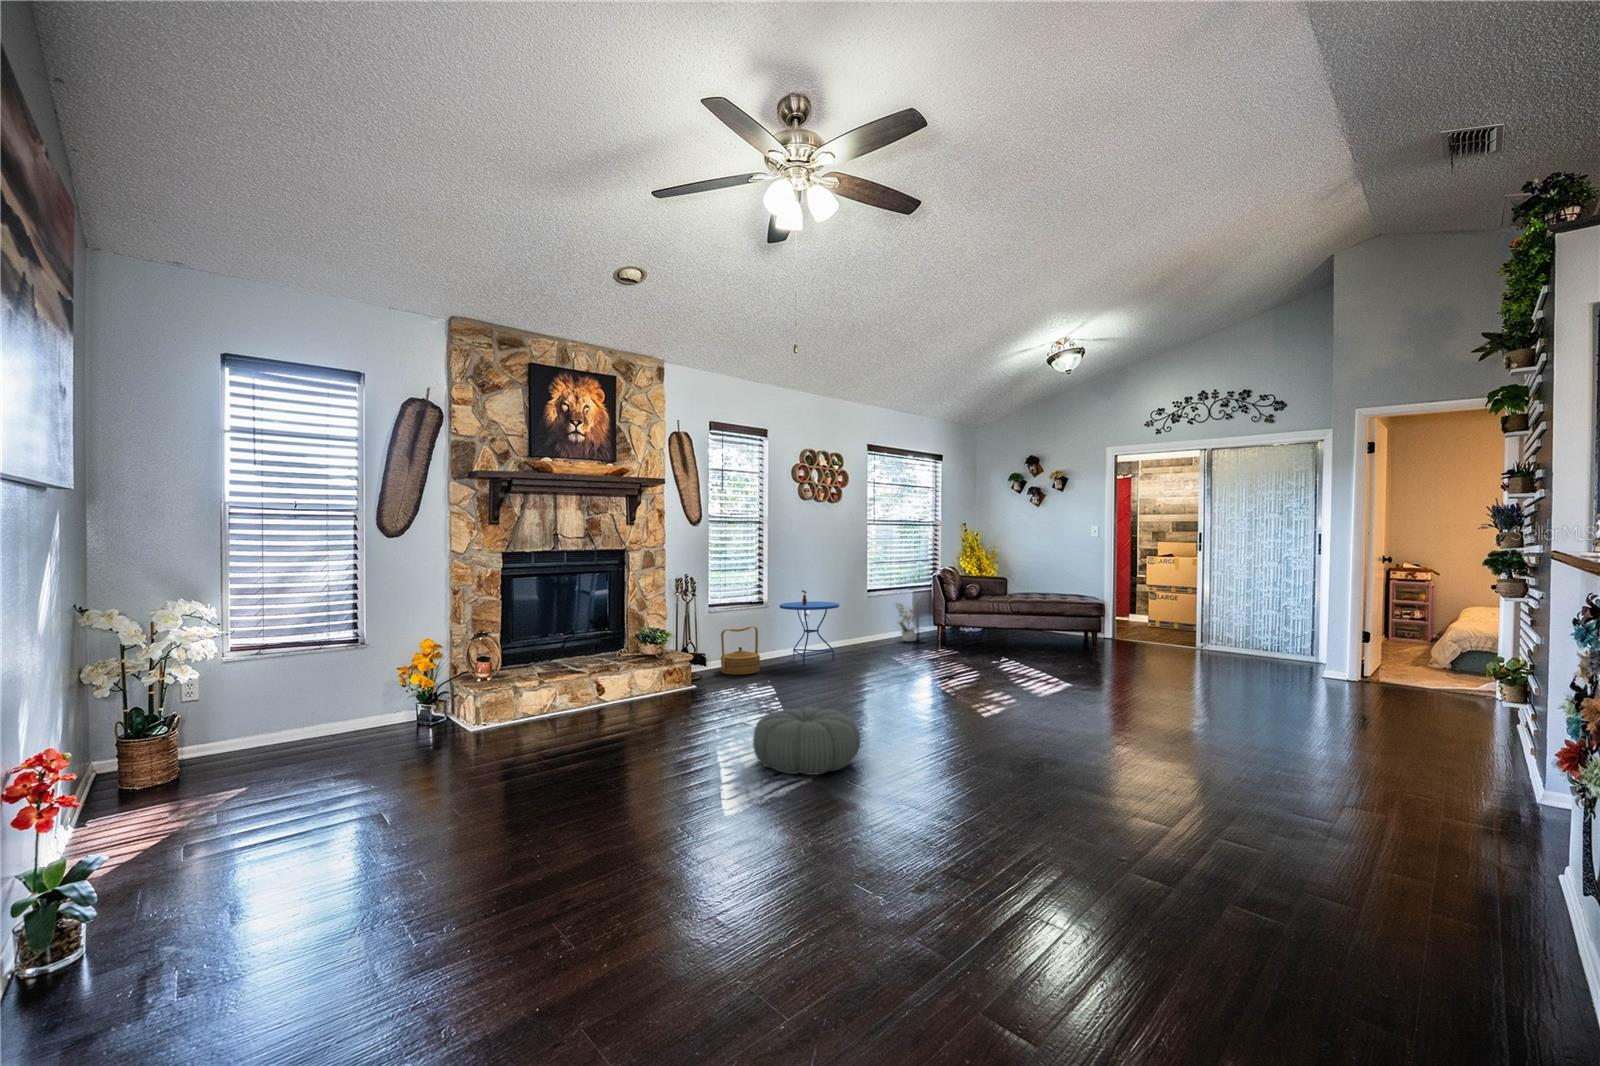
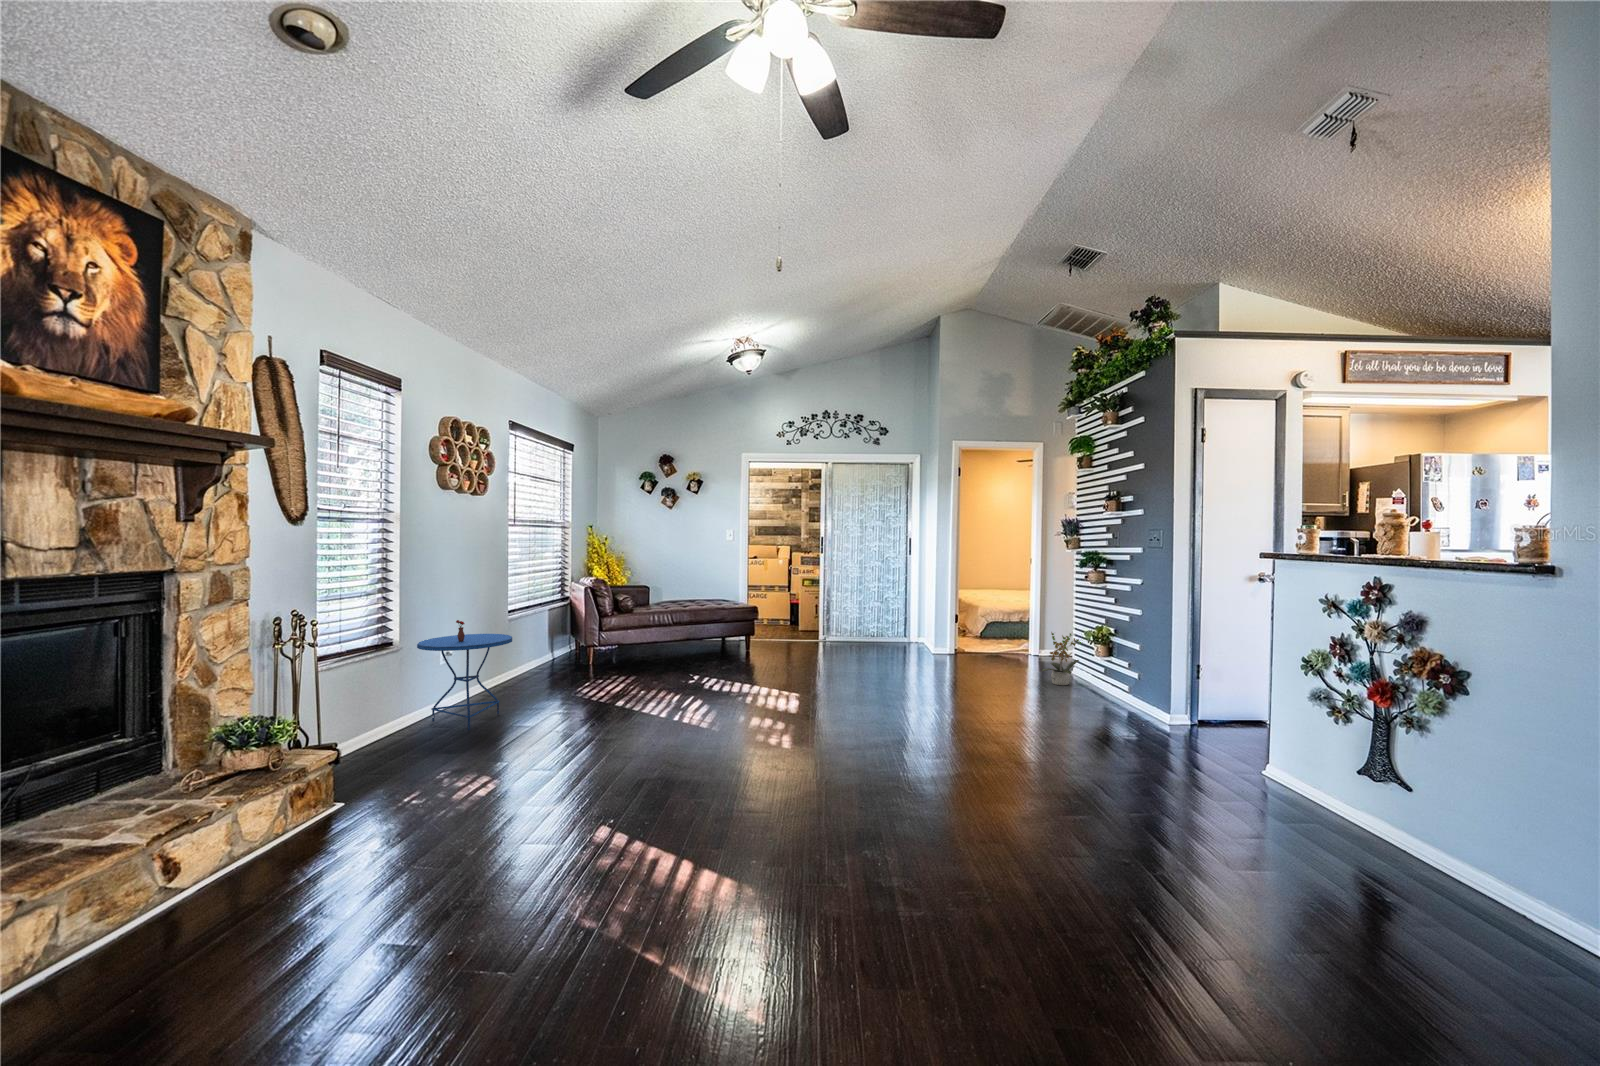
potted plant: present [895,603,917,642] -> present [1042,632,1081,685]
woven basket: present [720,626,760,675] -> none [338,684,413,769]
pouf: present [753,707,860,775] -> none [642,793,804,912]

